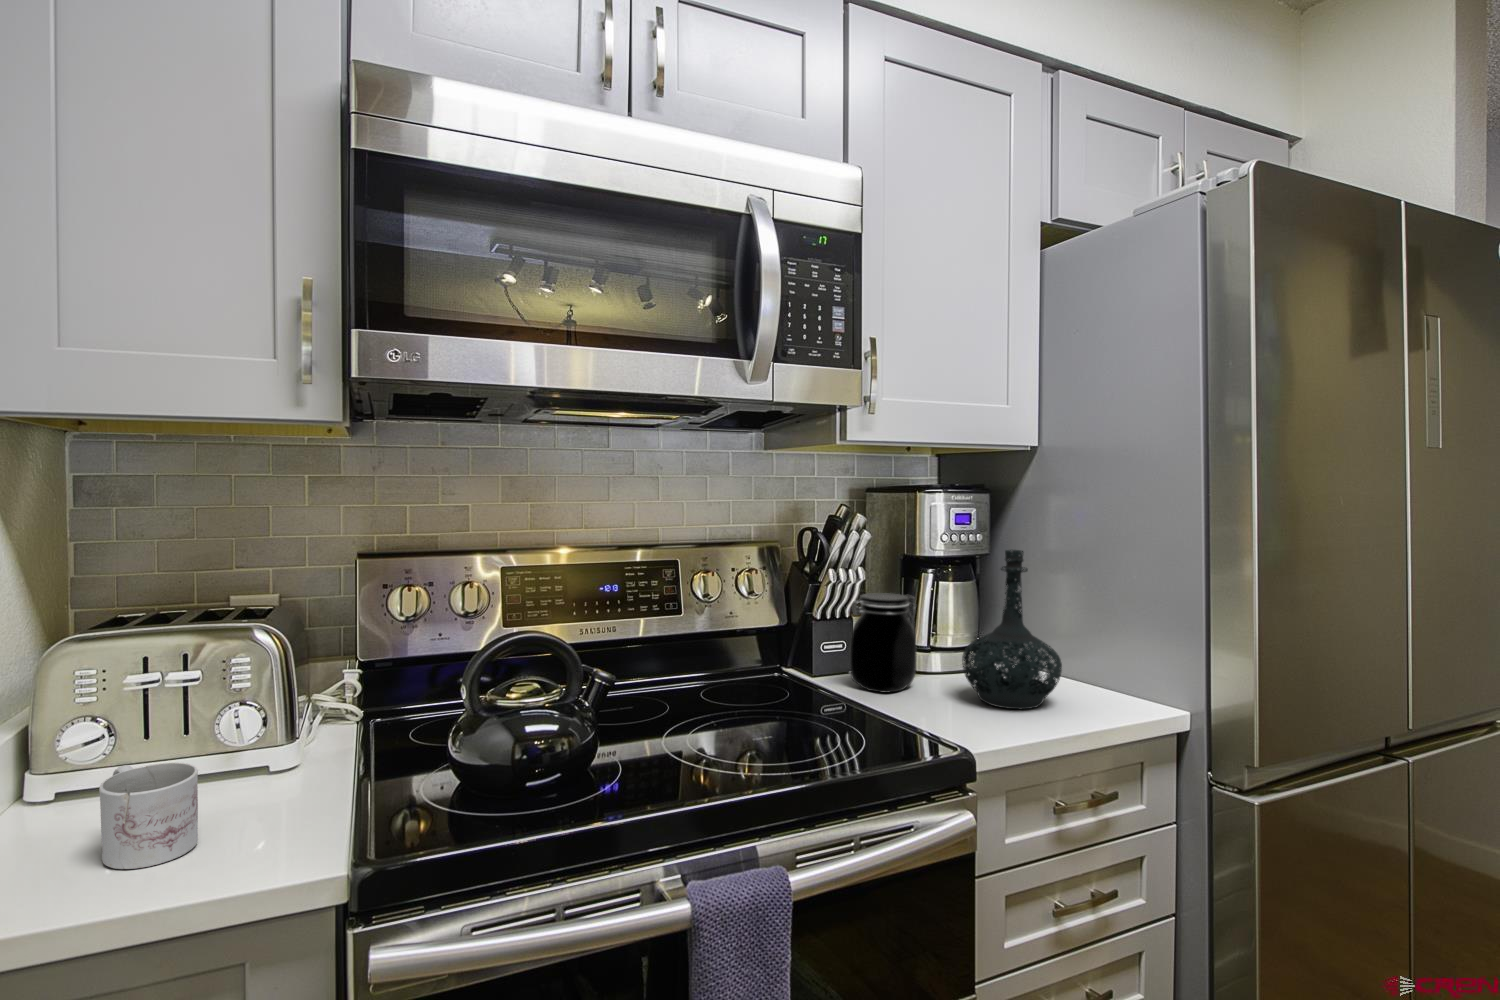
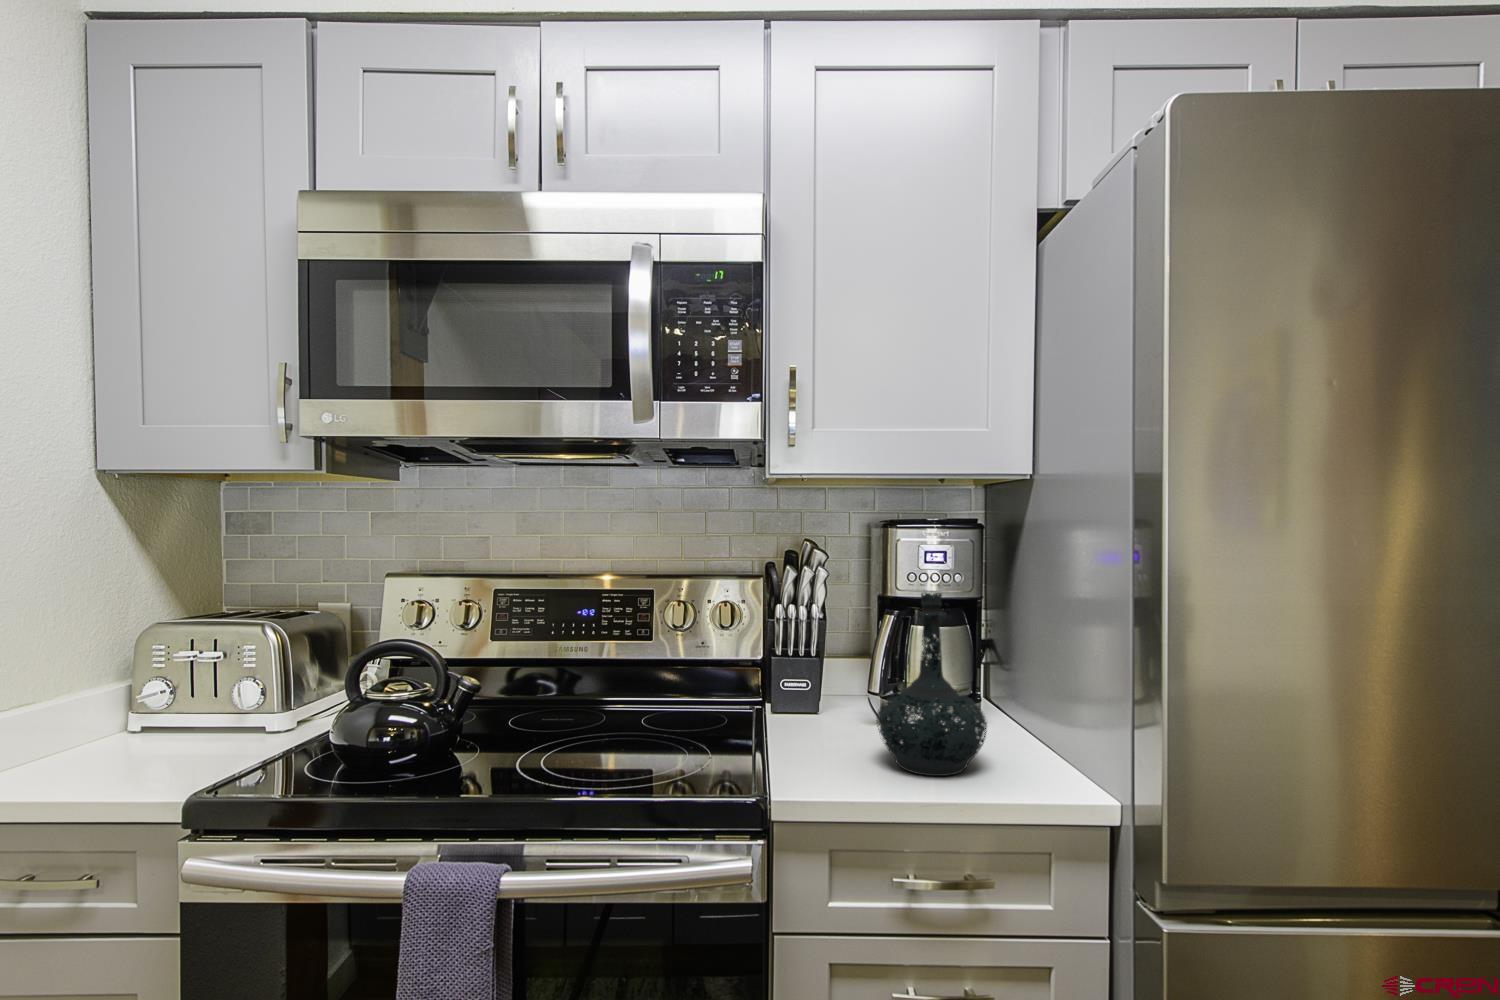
jar: present [850,593,916,693] -> none [795,633,867,740]
mug: present [99,763,198,869] -> none [80,711,151,781]

